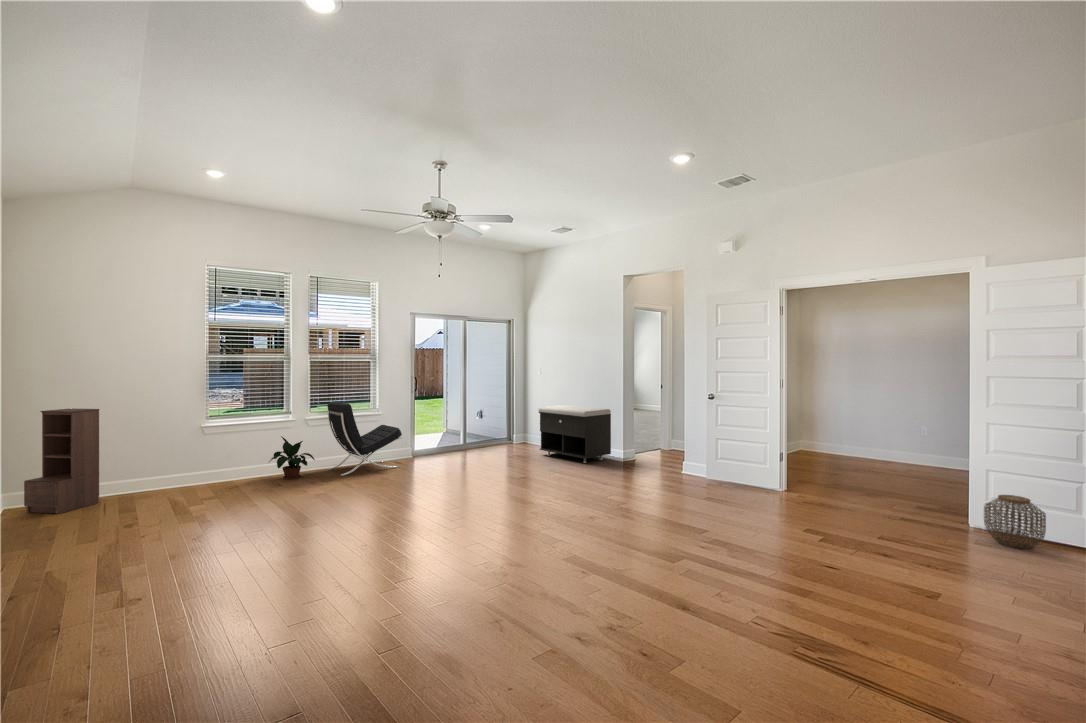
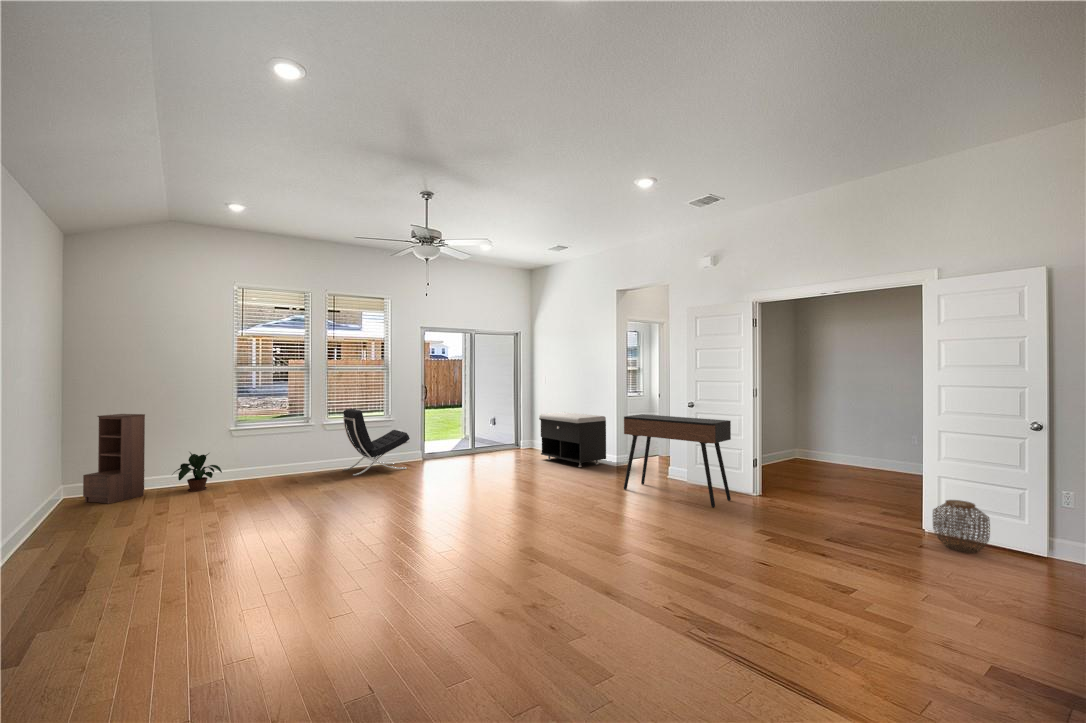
console table: none [642,407,759,505] -> present [624,414,731,507]
potted plant: present [269,436,315,479] -> present [174,452,222,491]

